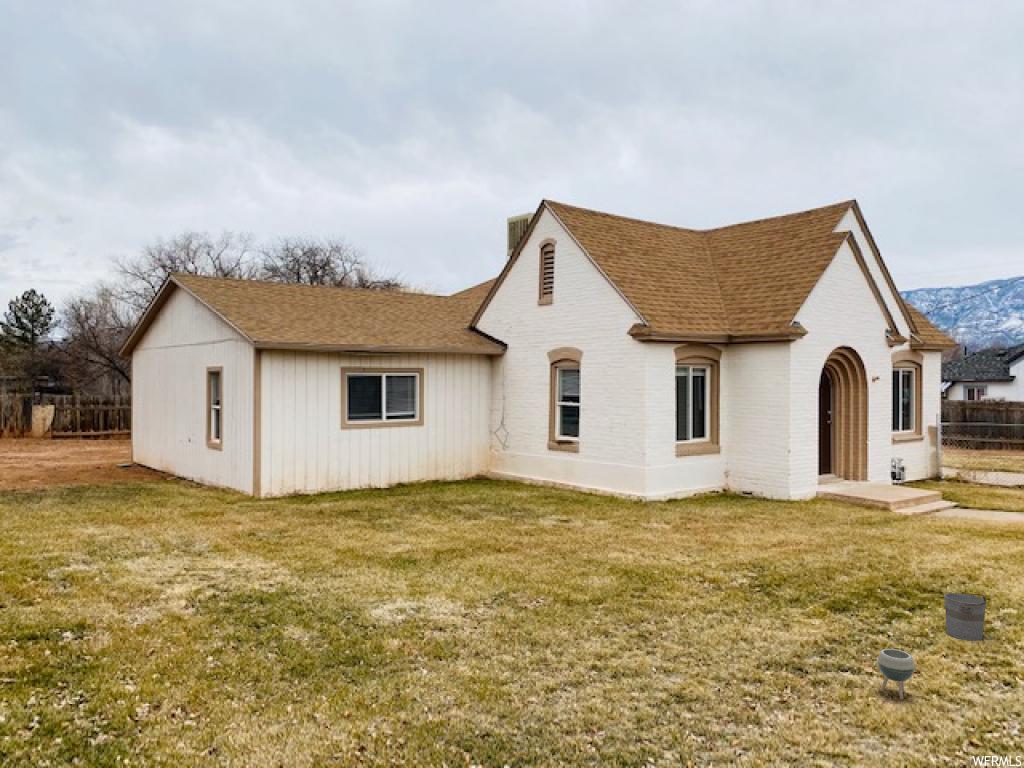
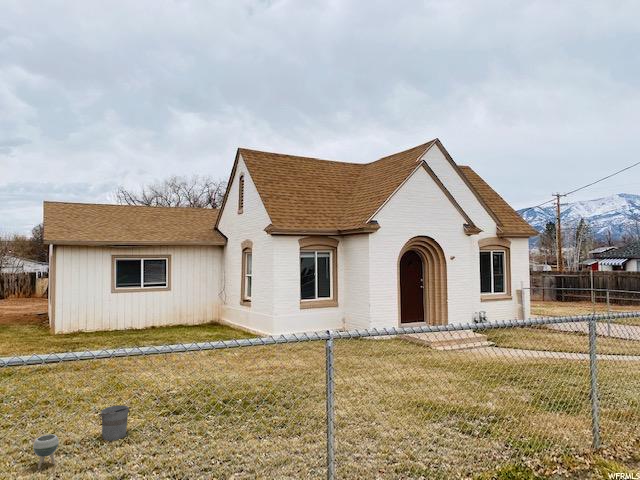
bucket: present [944,593,986,641] -> present [99,405,131,440]

